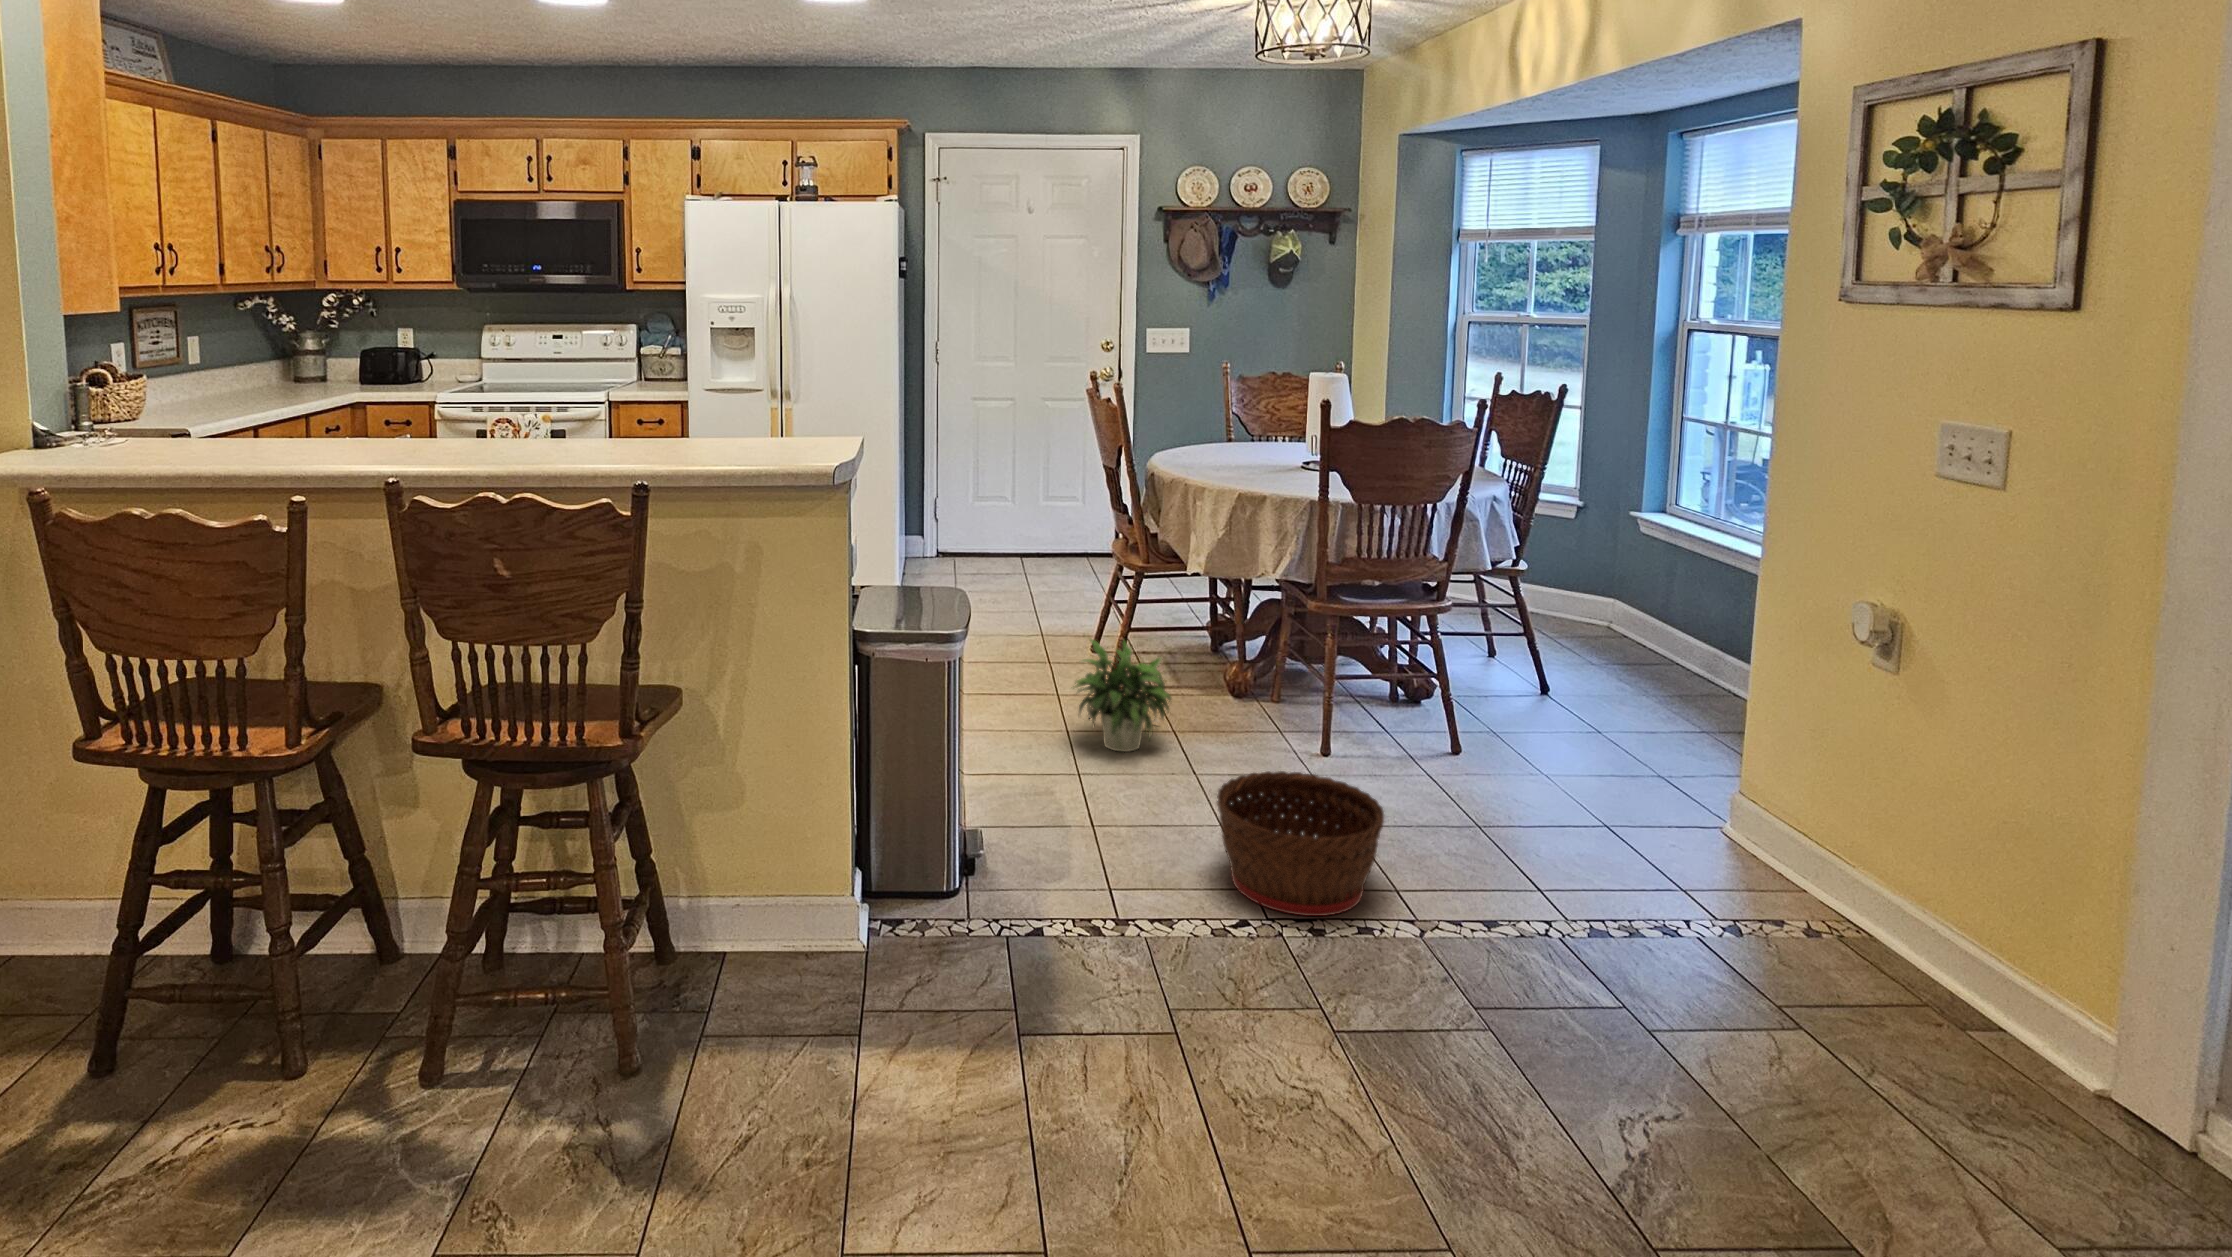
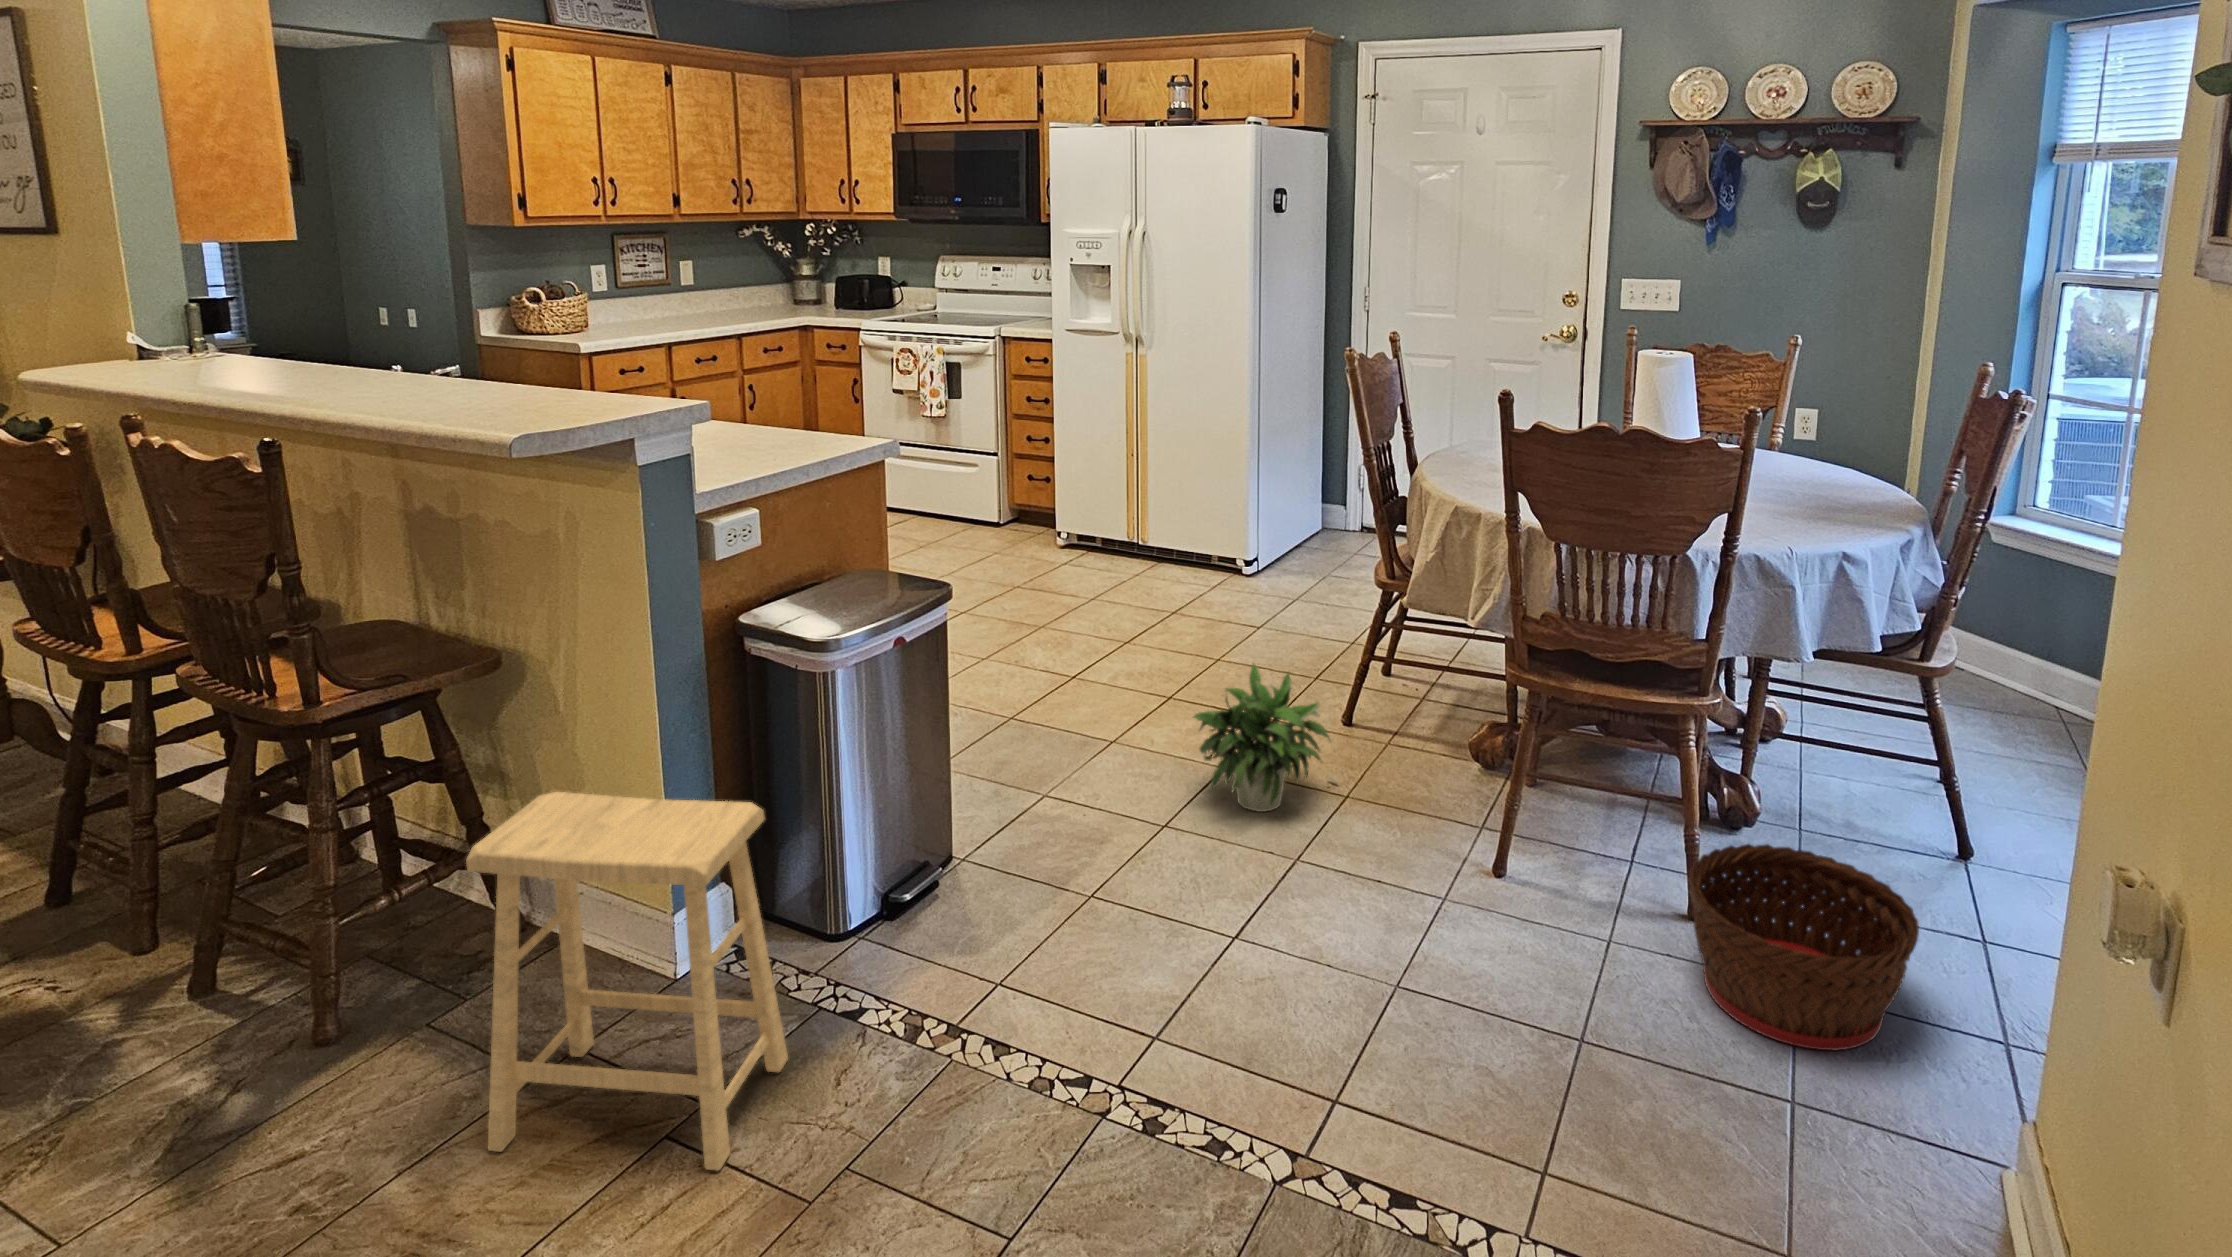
footstool: none [865,744,1095,1074] -> present [466,792,788,1170]
basket: present [1217,771,1384,916] -> present [1689,844,1919,1050]

